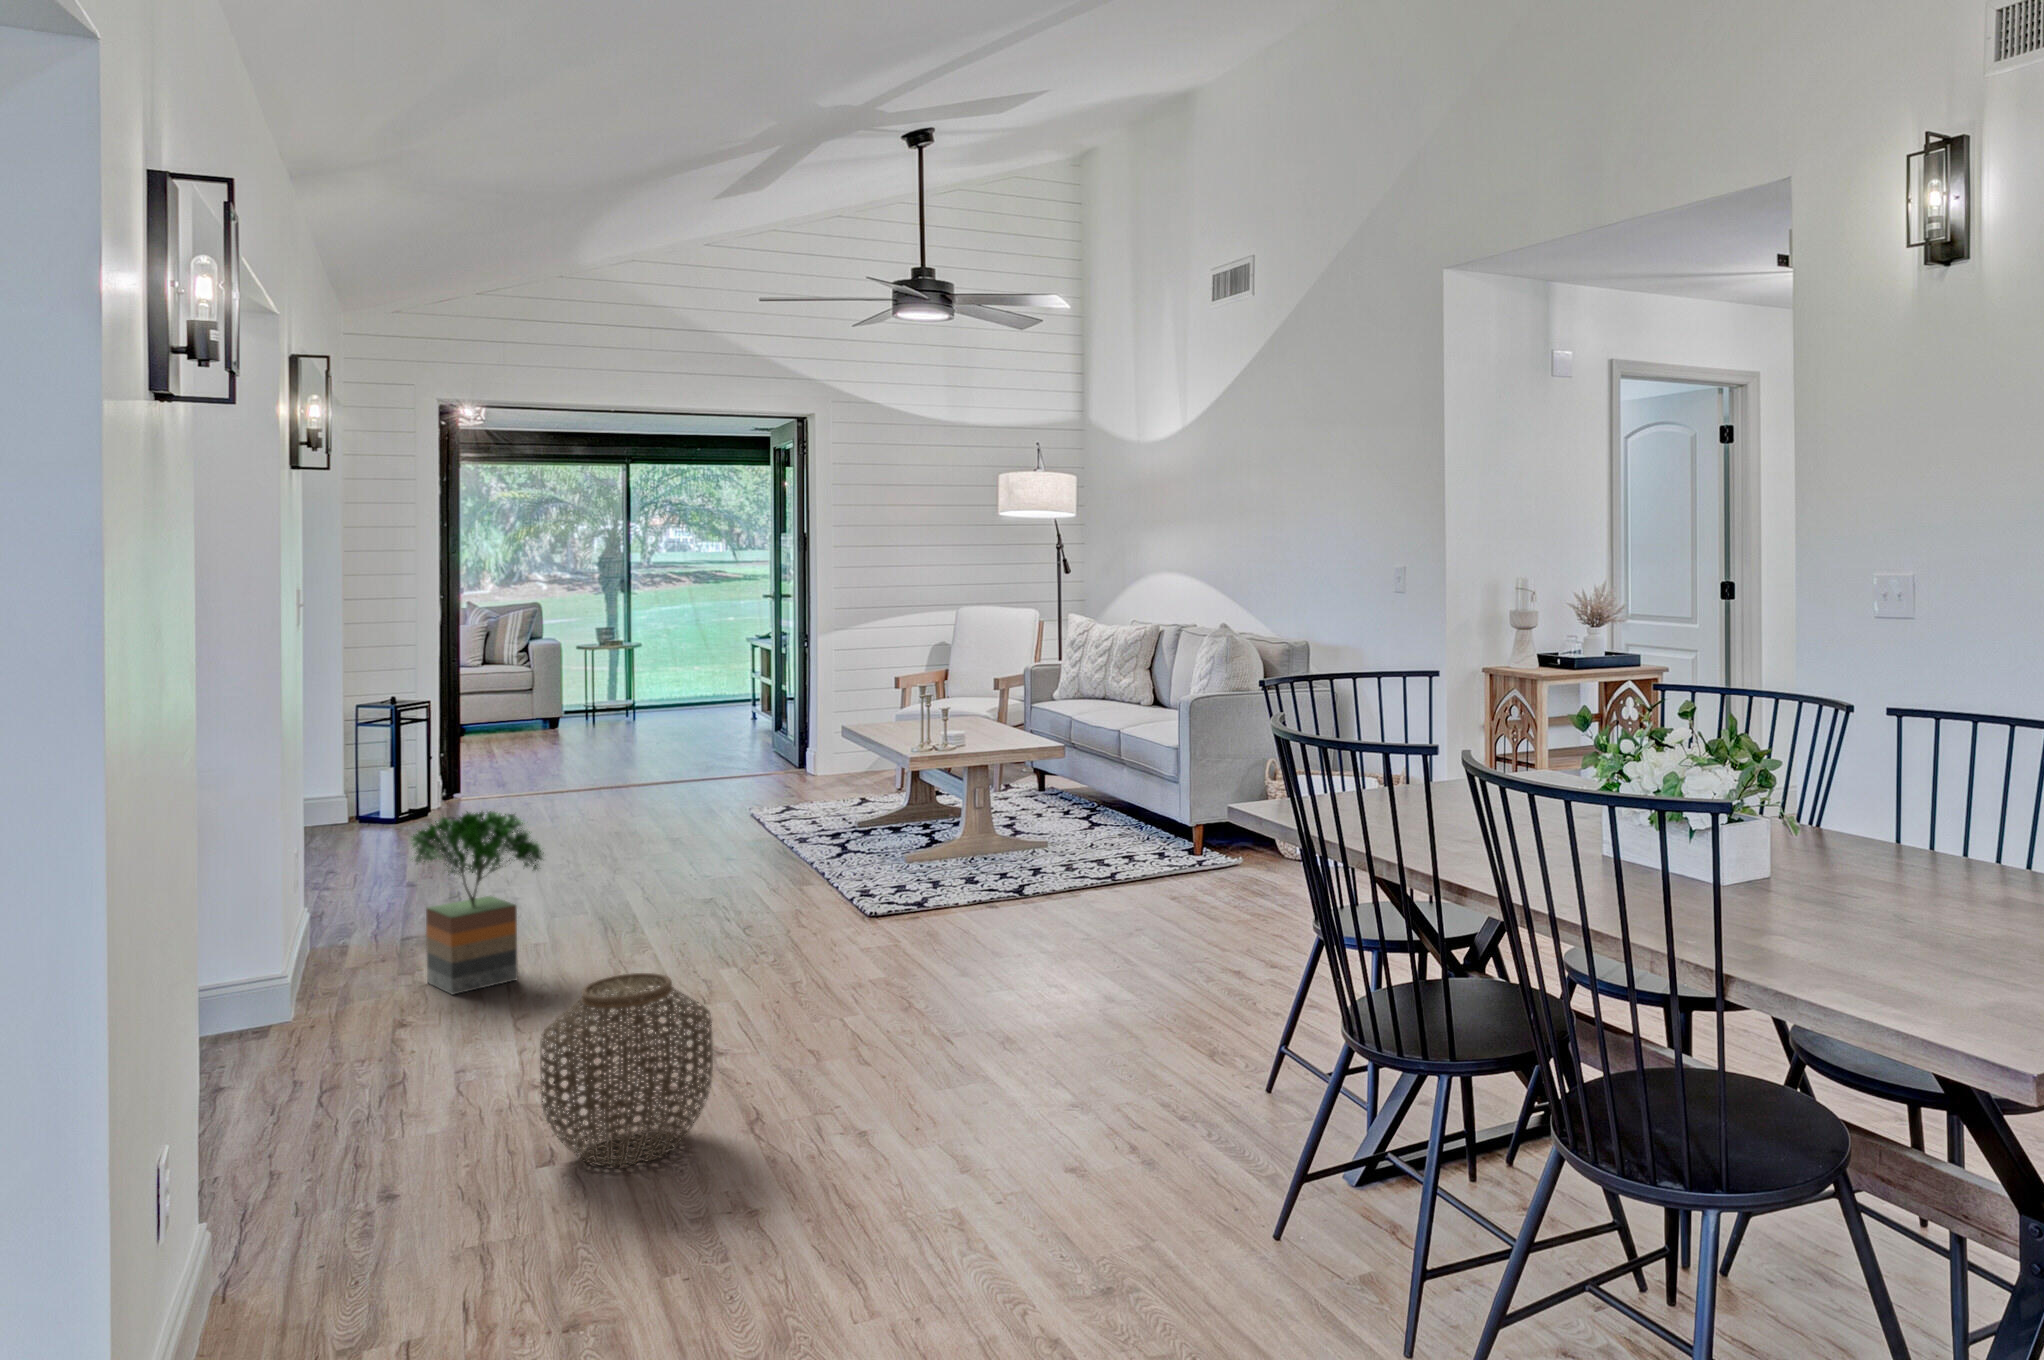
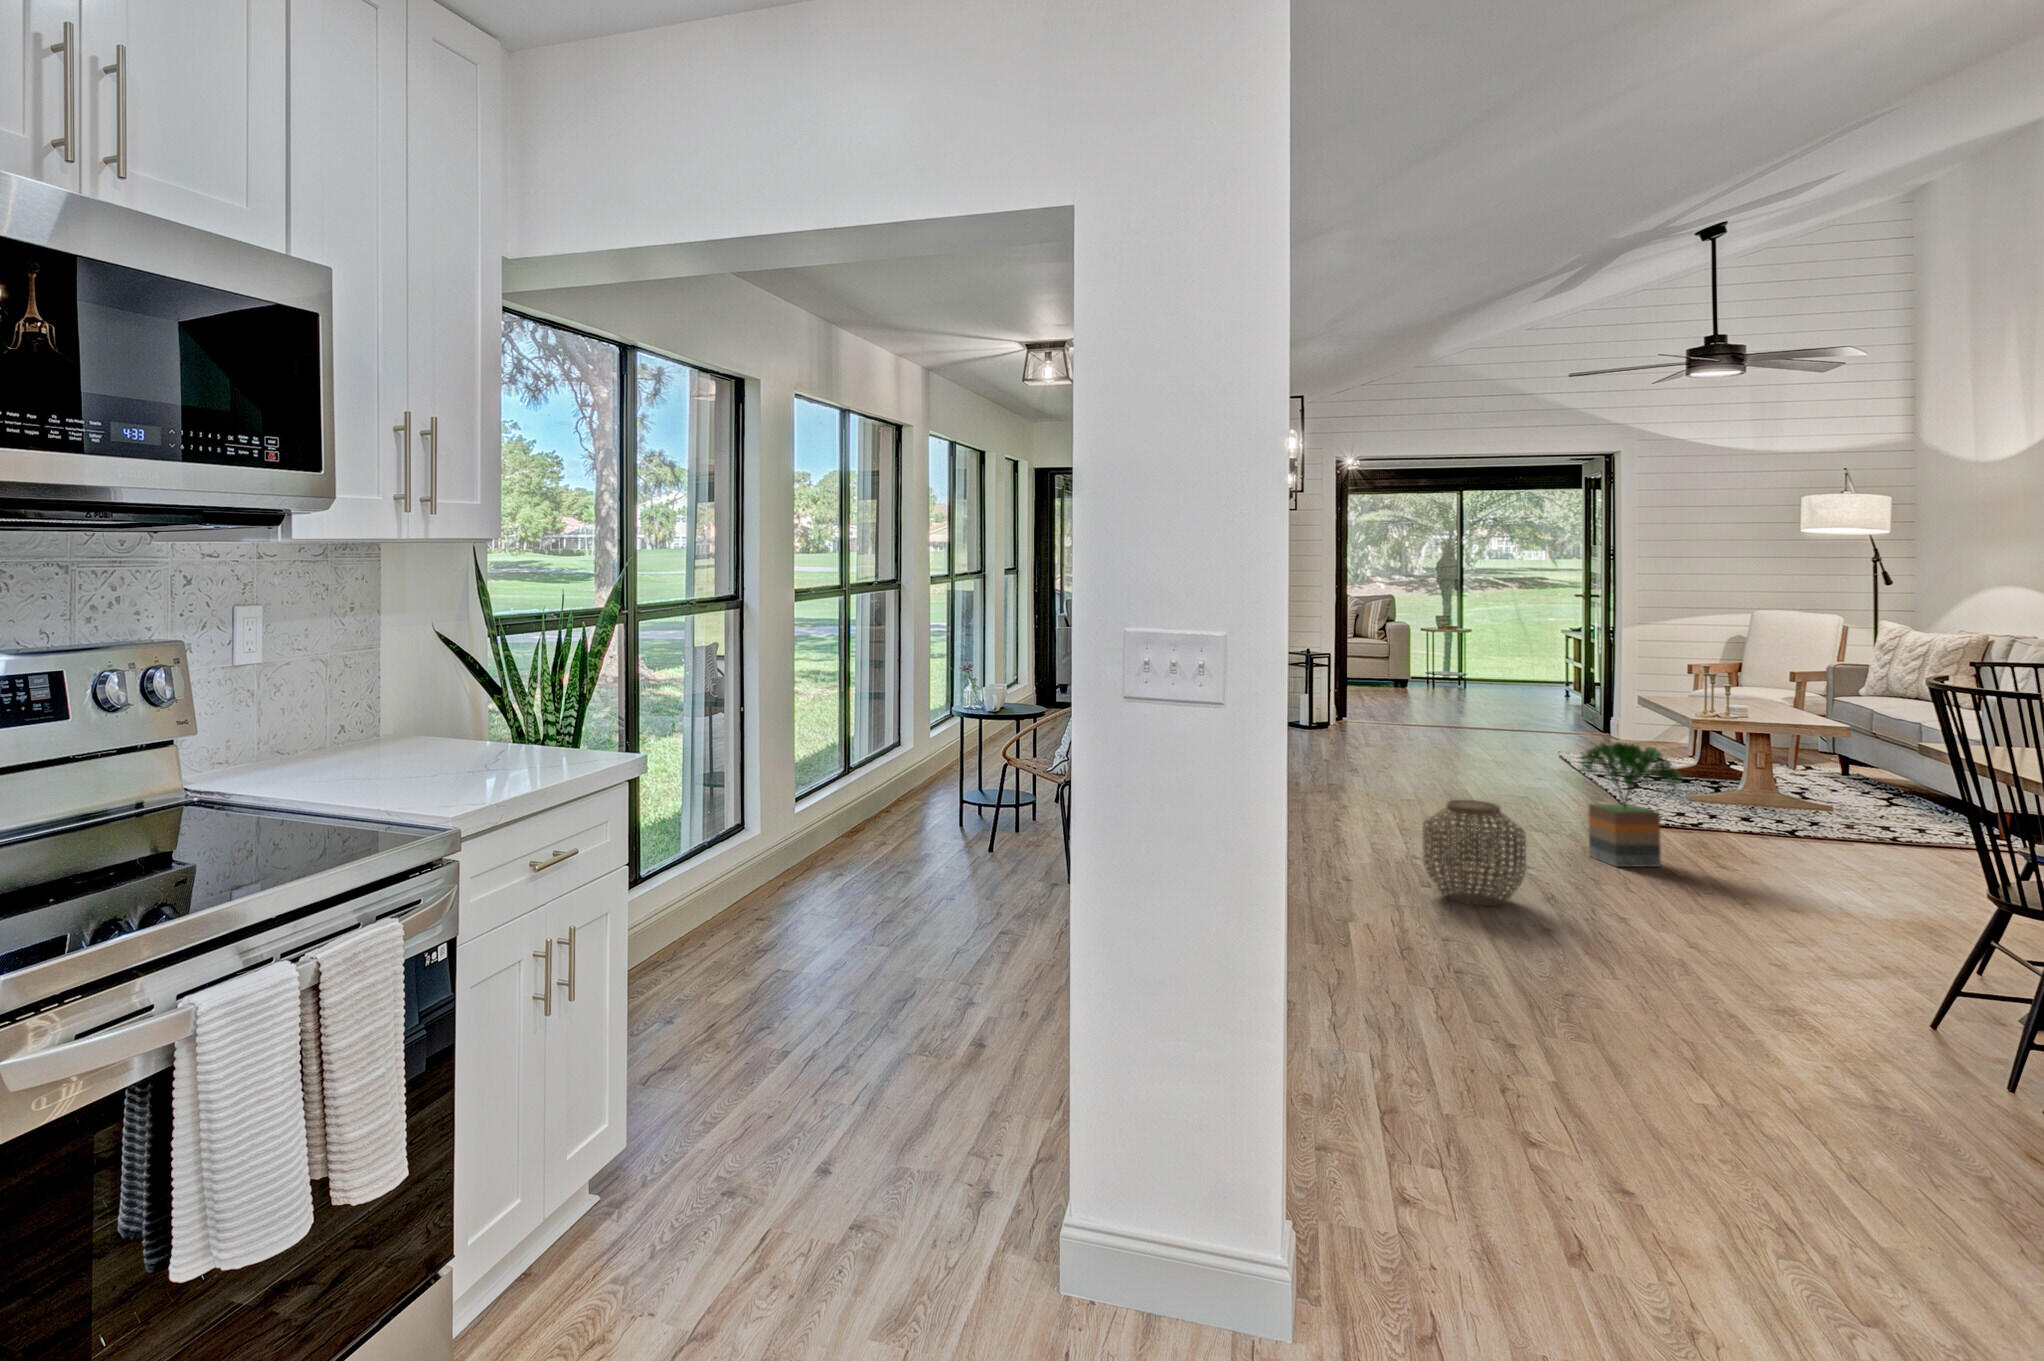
potted tree: present [411,811,544,995] -> present [1578,742,1682,867]

